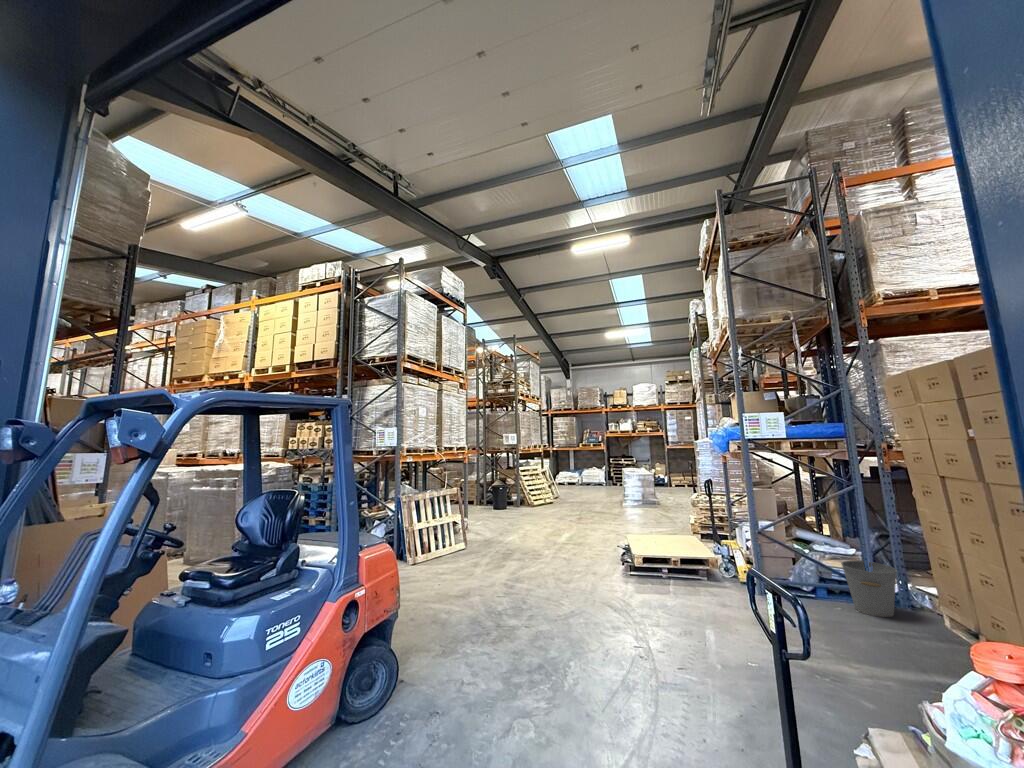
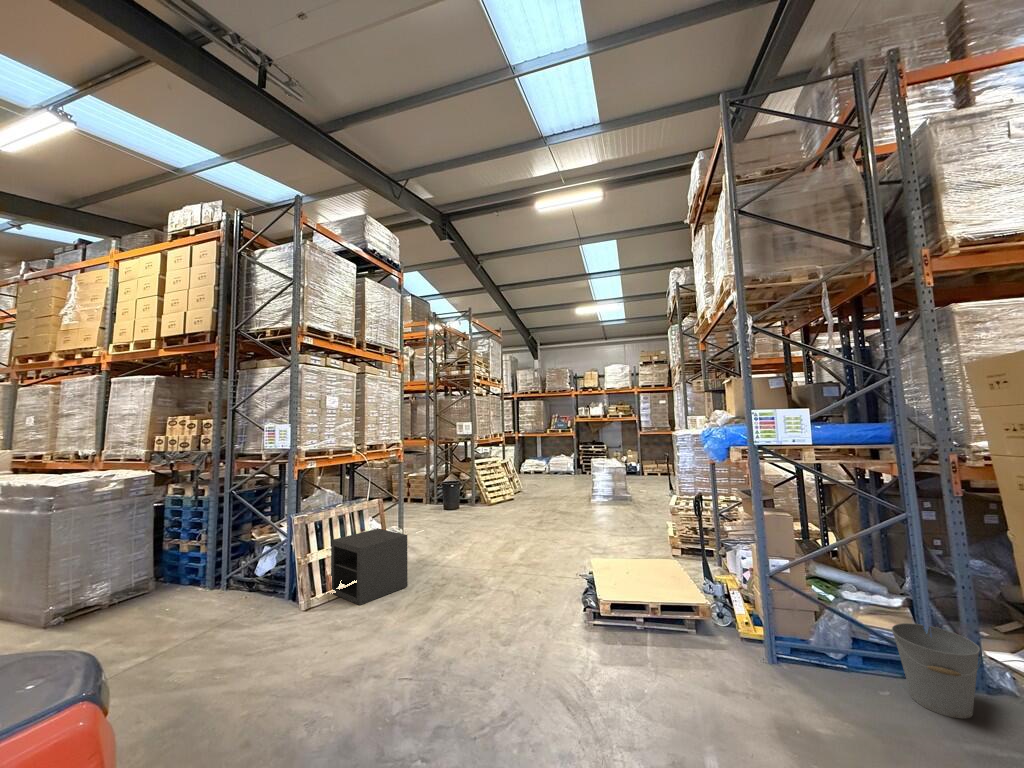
storage cabinet: none [427,510,484,563] -> present [331,529,408,605]

